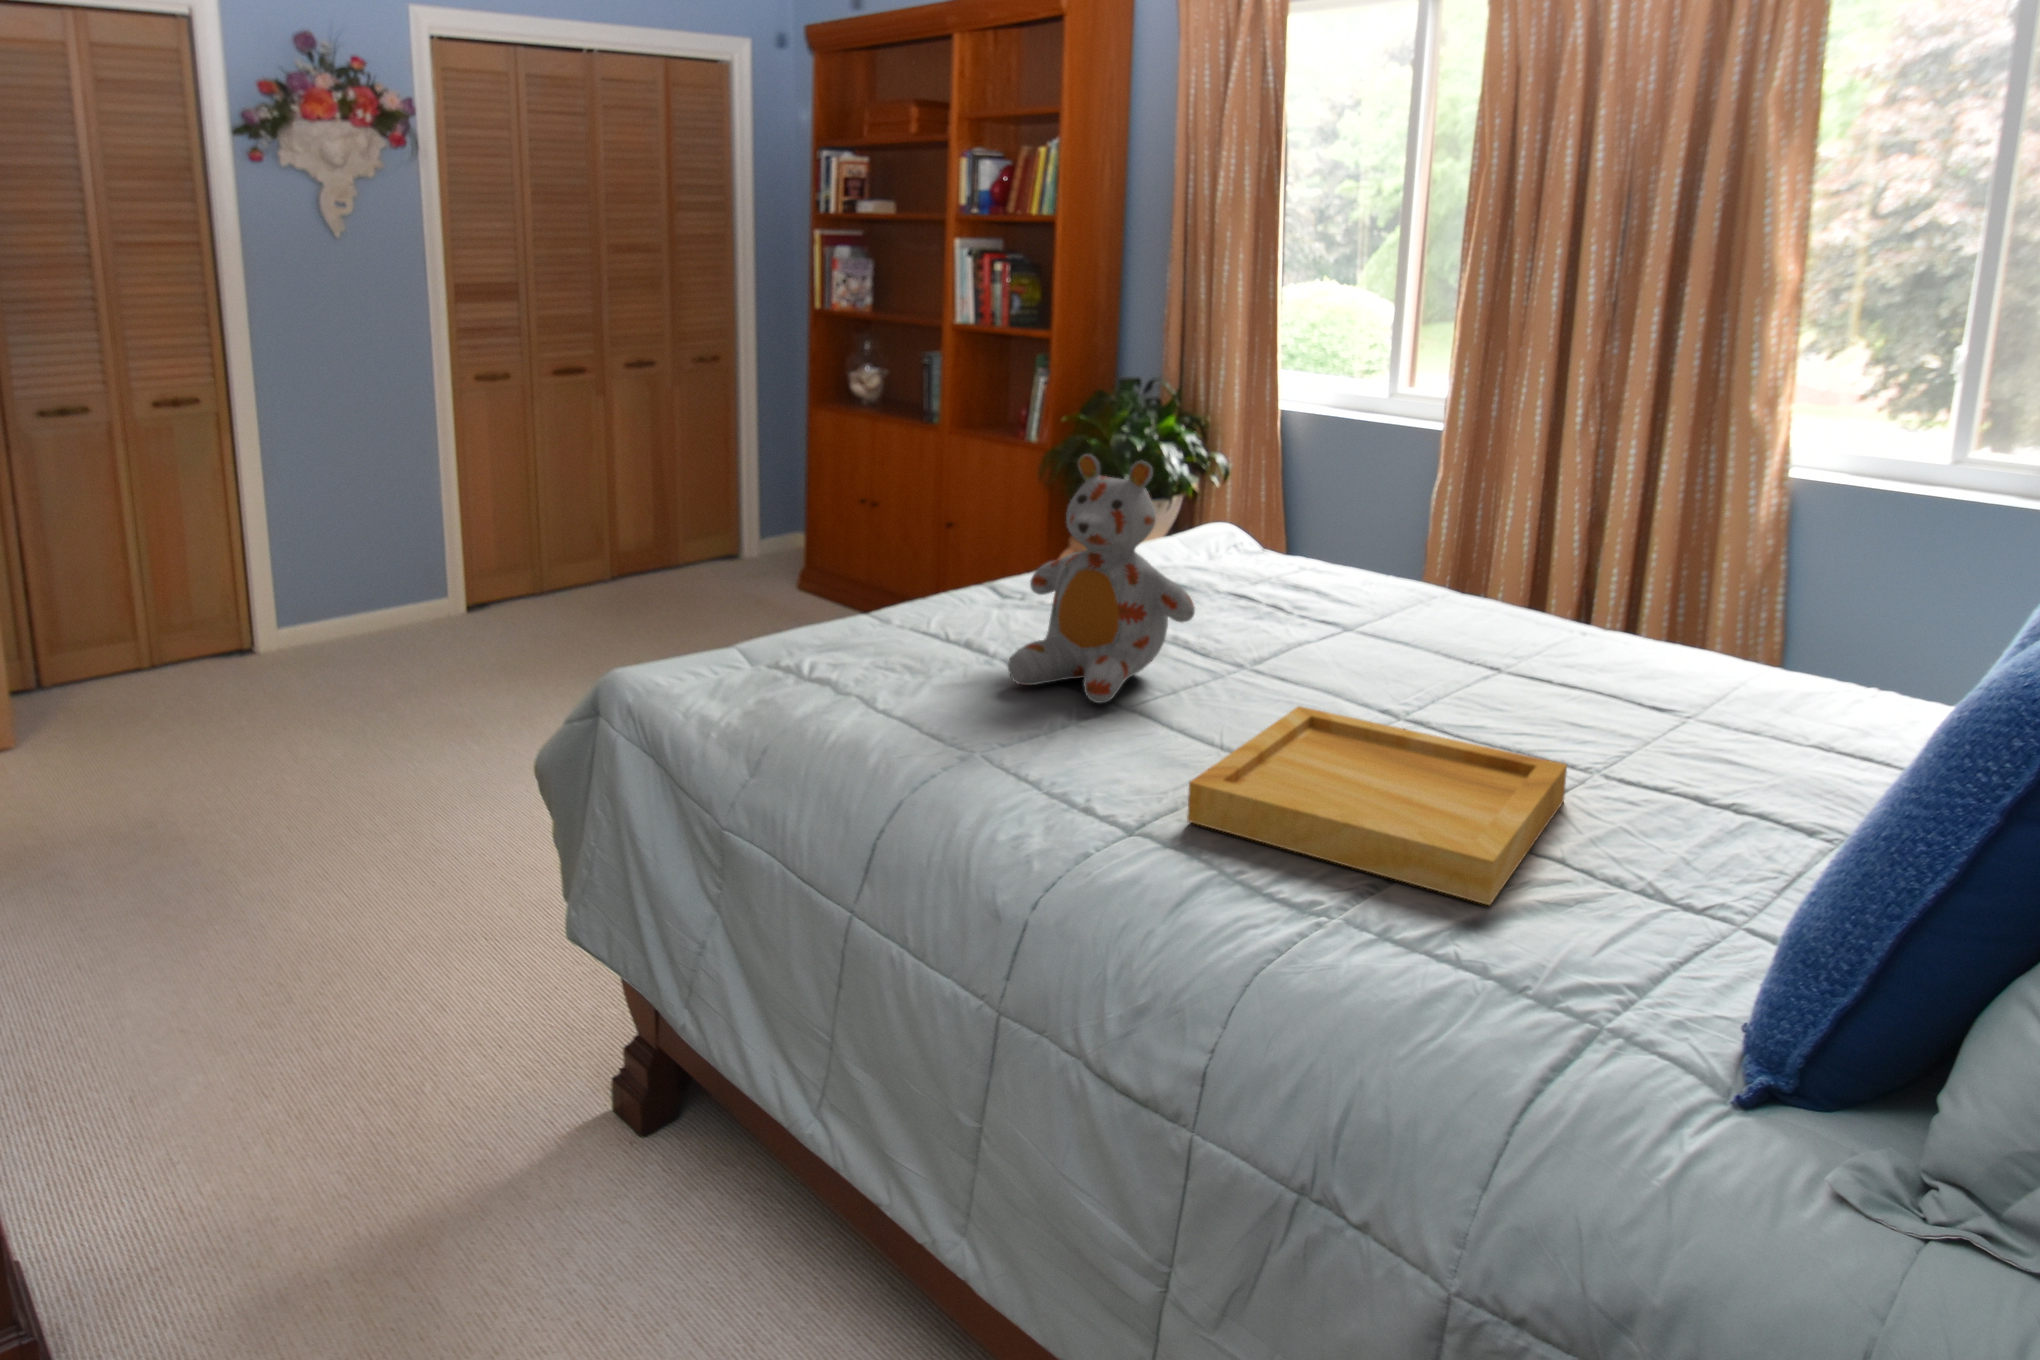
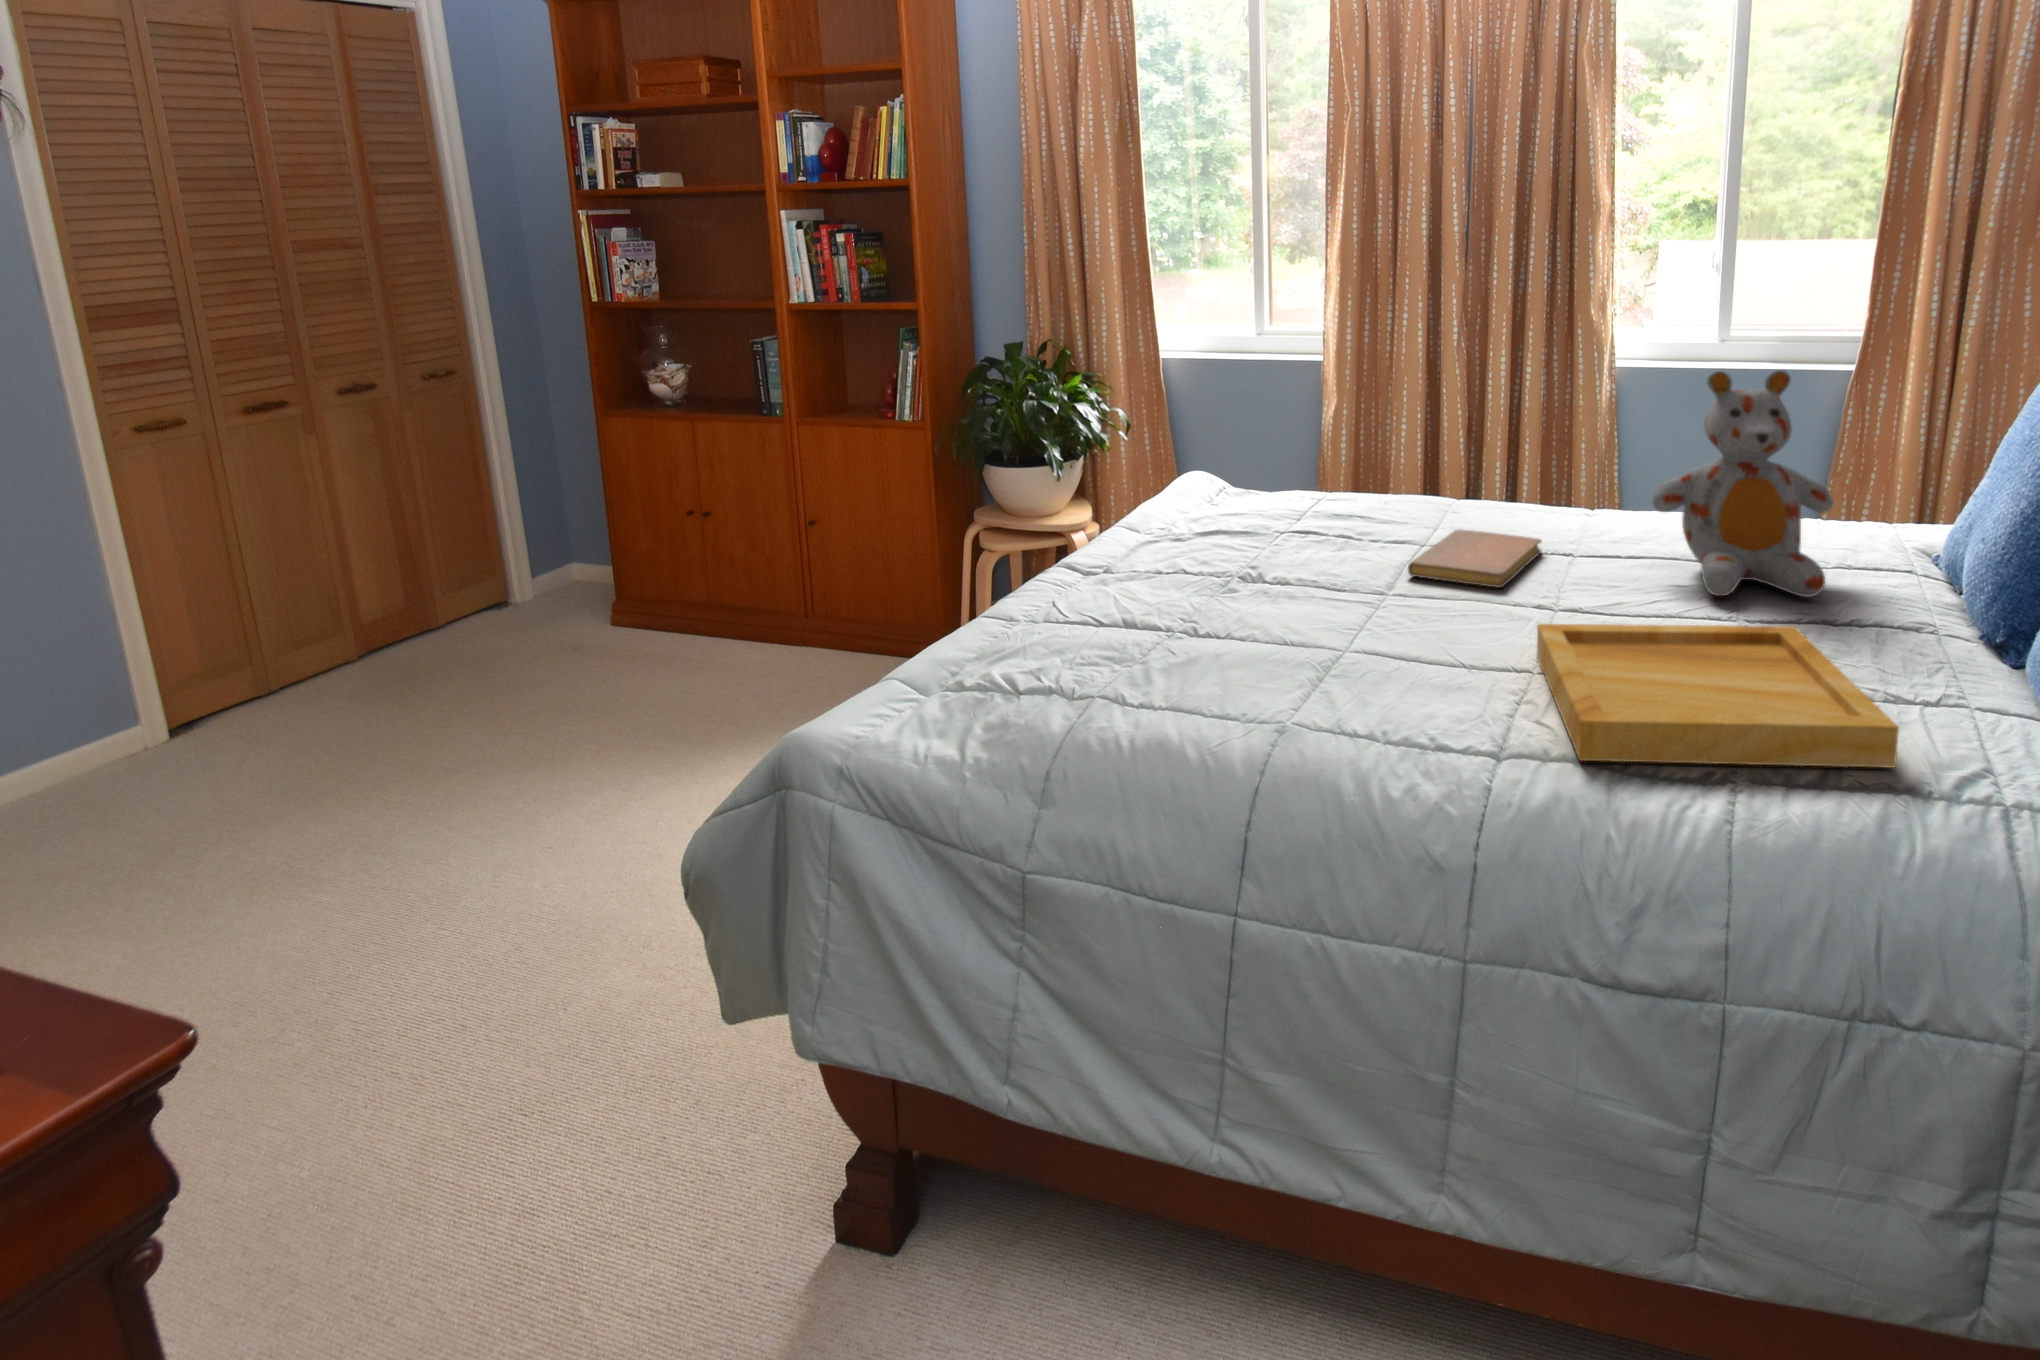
stuffed bear: present [1008,454,1195,703] -> present [1652,370,1833,597]
notebook: none [1284,619,1463,678] -> present [1408,529,1541,588]

